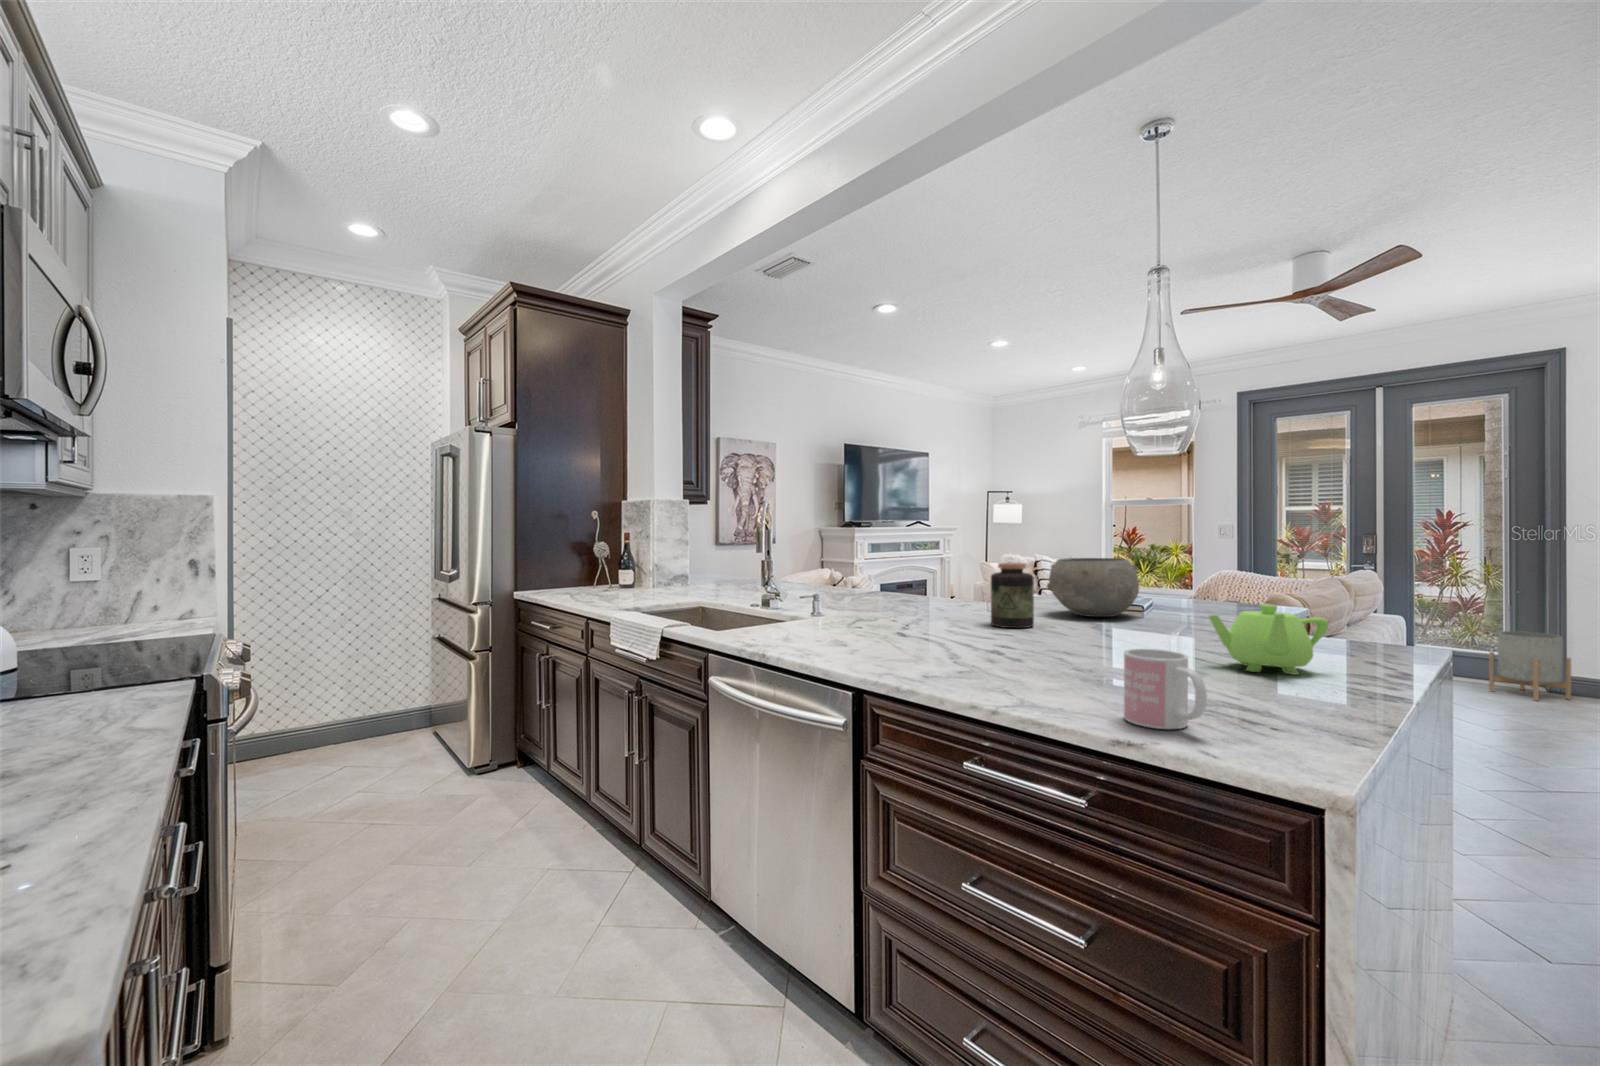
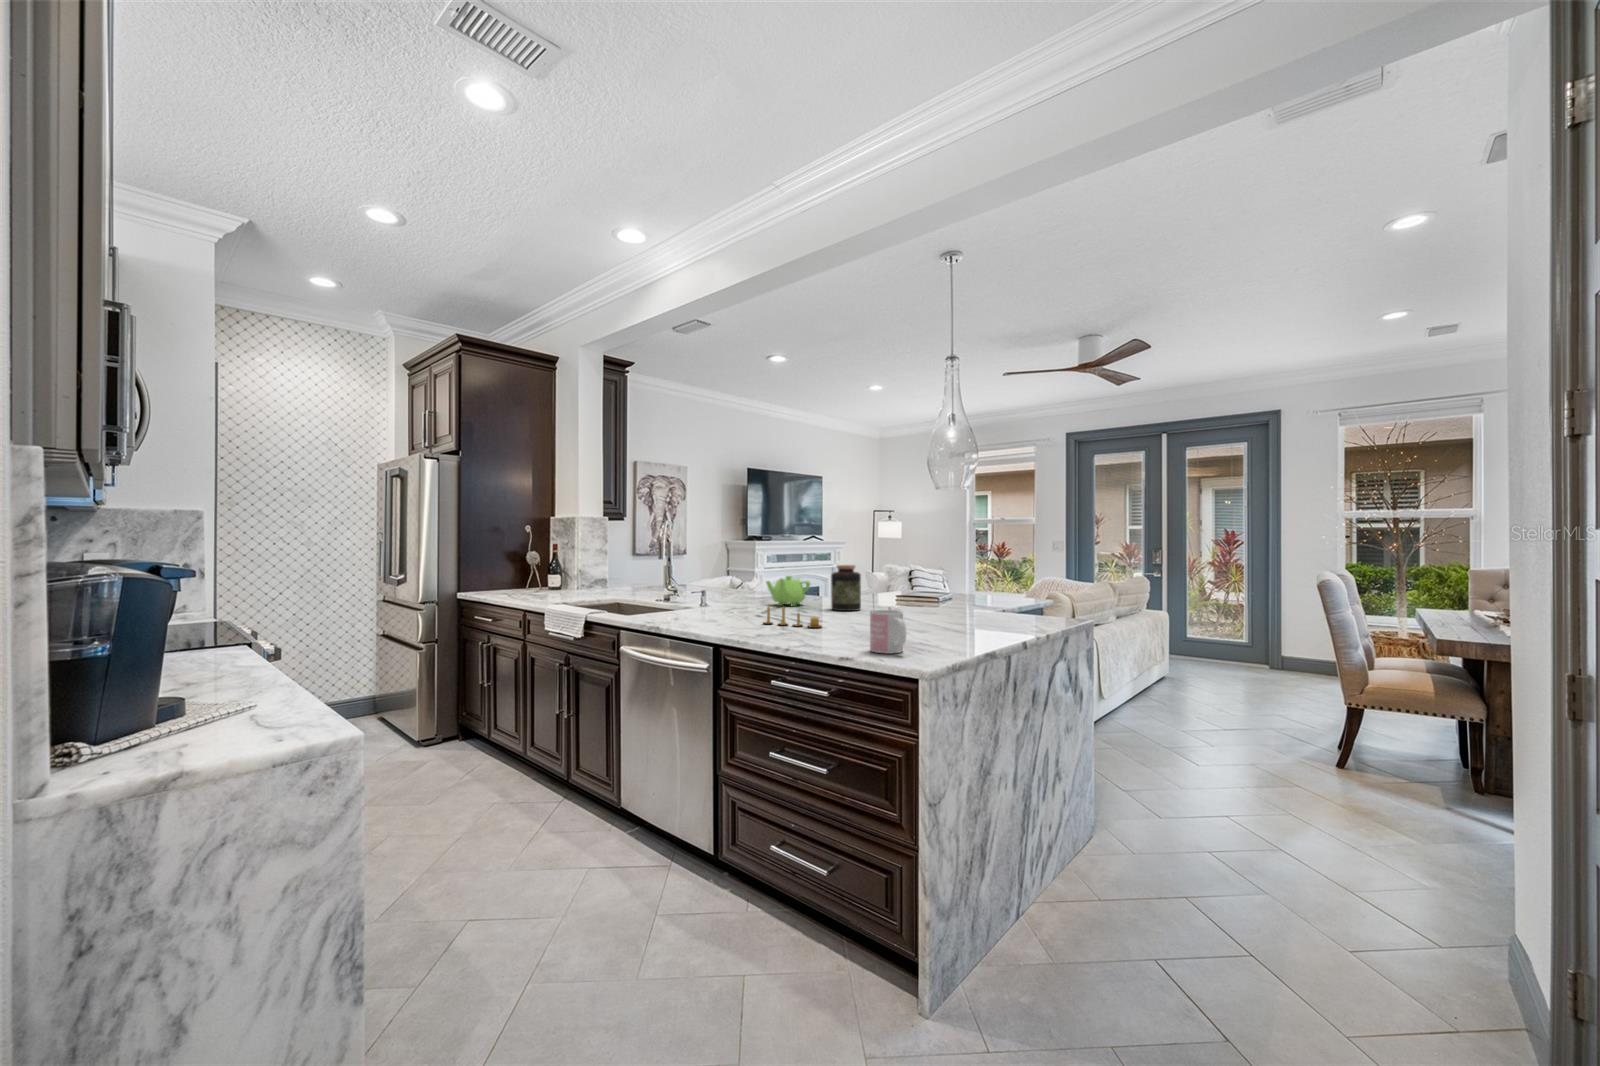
ceramic bowl: present [1047,558,1139,617] -> none [876,562,938,604]
teapot: present [1209,604,1329,675] -> present [766,576,810,606]
candle: none [906,623,1001,661] -> present [764,606,821,628]
planter: present [1489,631,1571,701] -> none [1233,621,1285,673]

